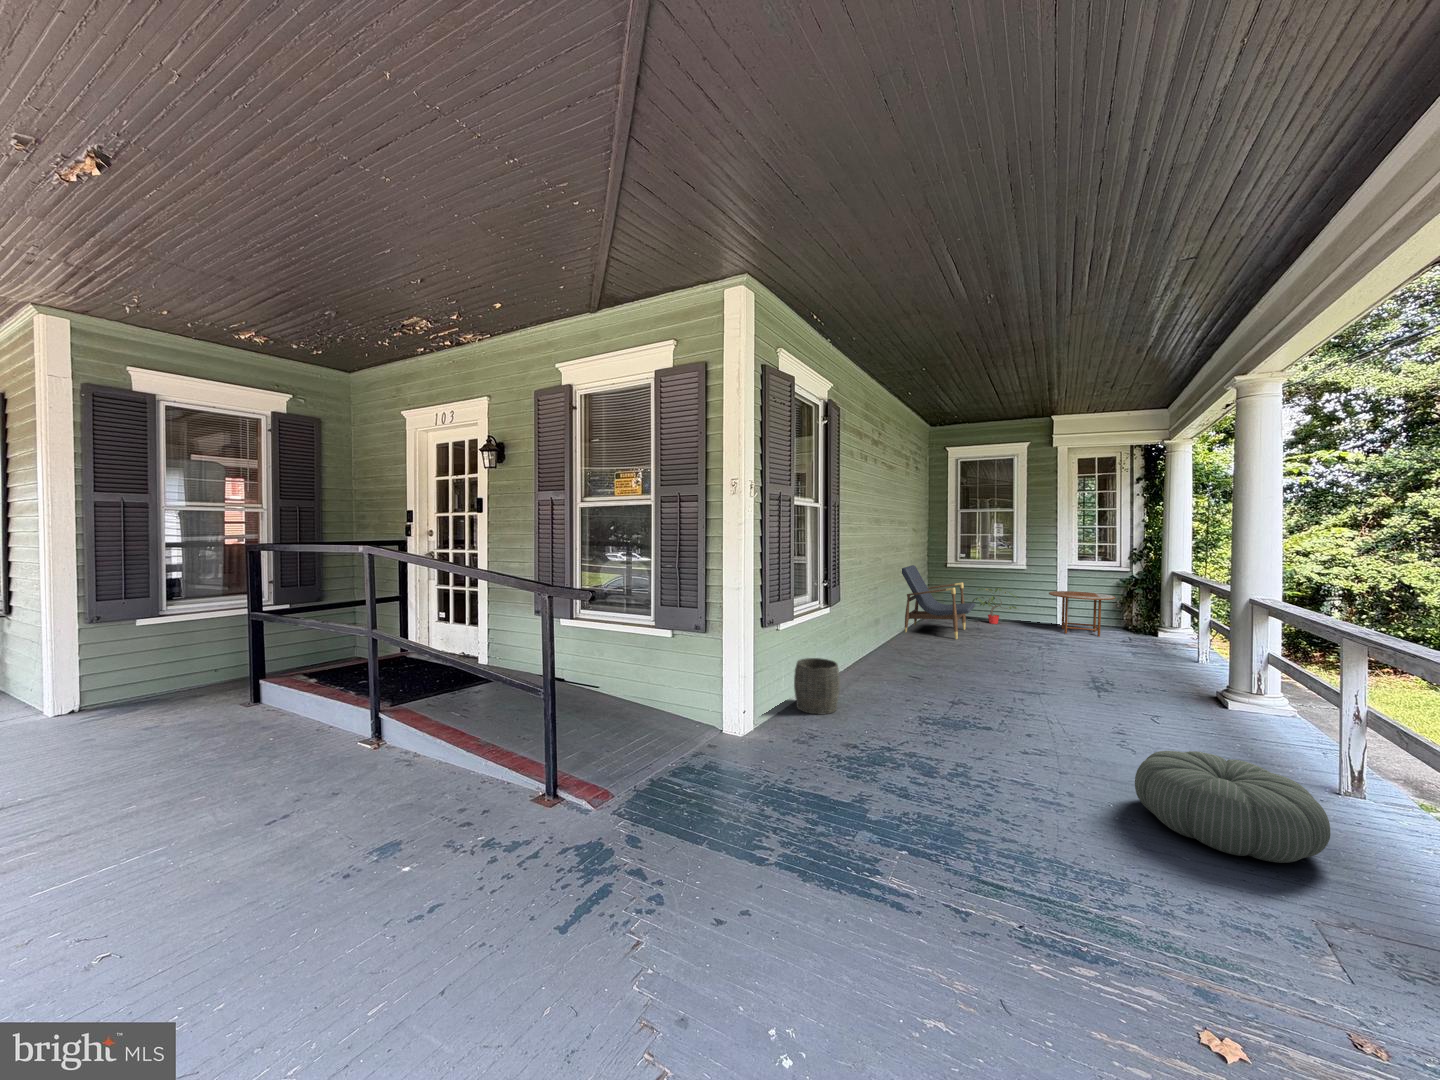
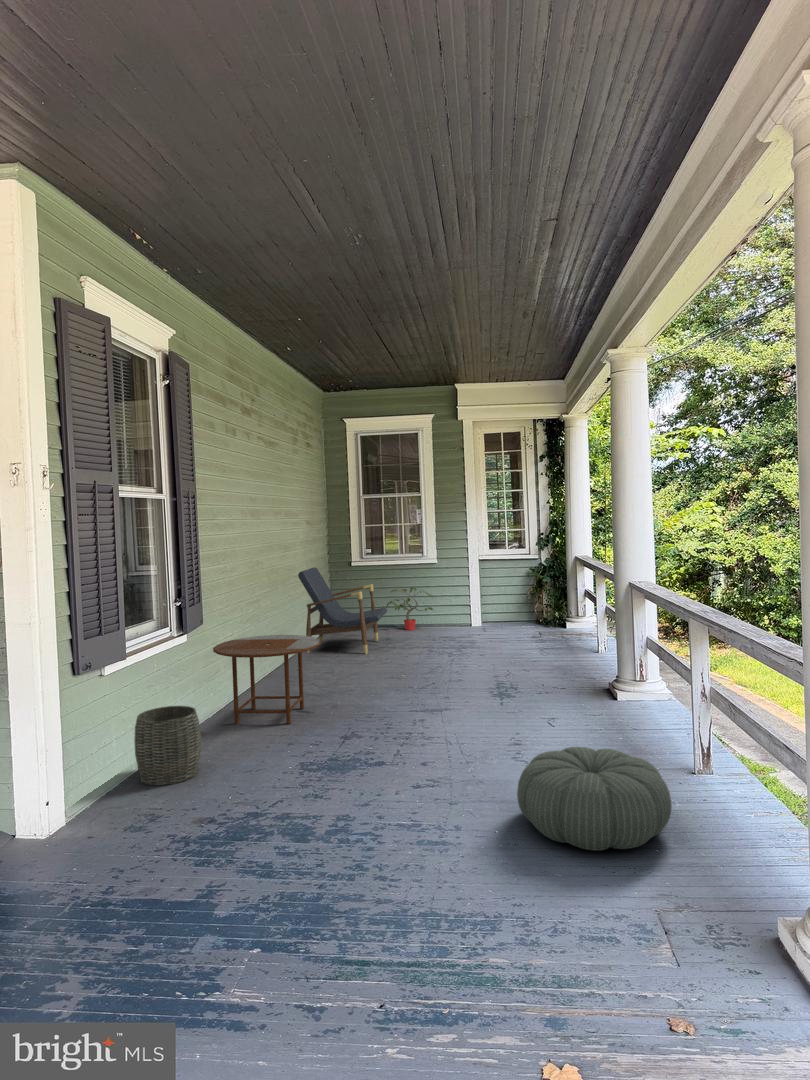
side table: present [1049,591,1115,637] -> present [213,635,321,724]

